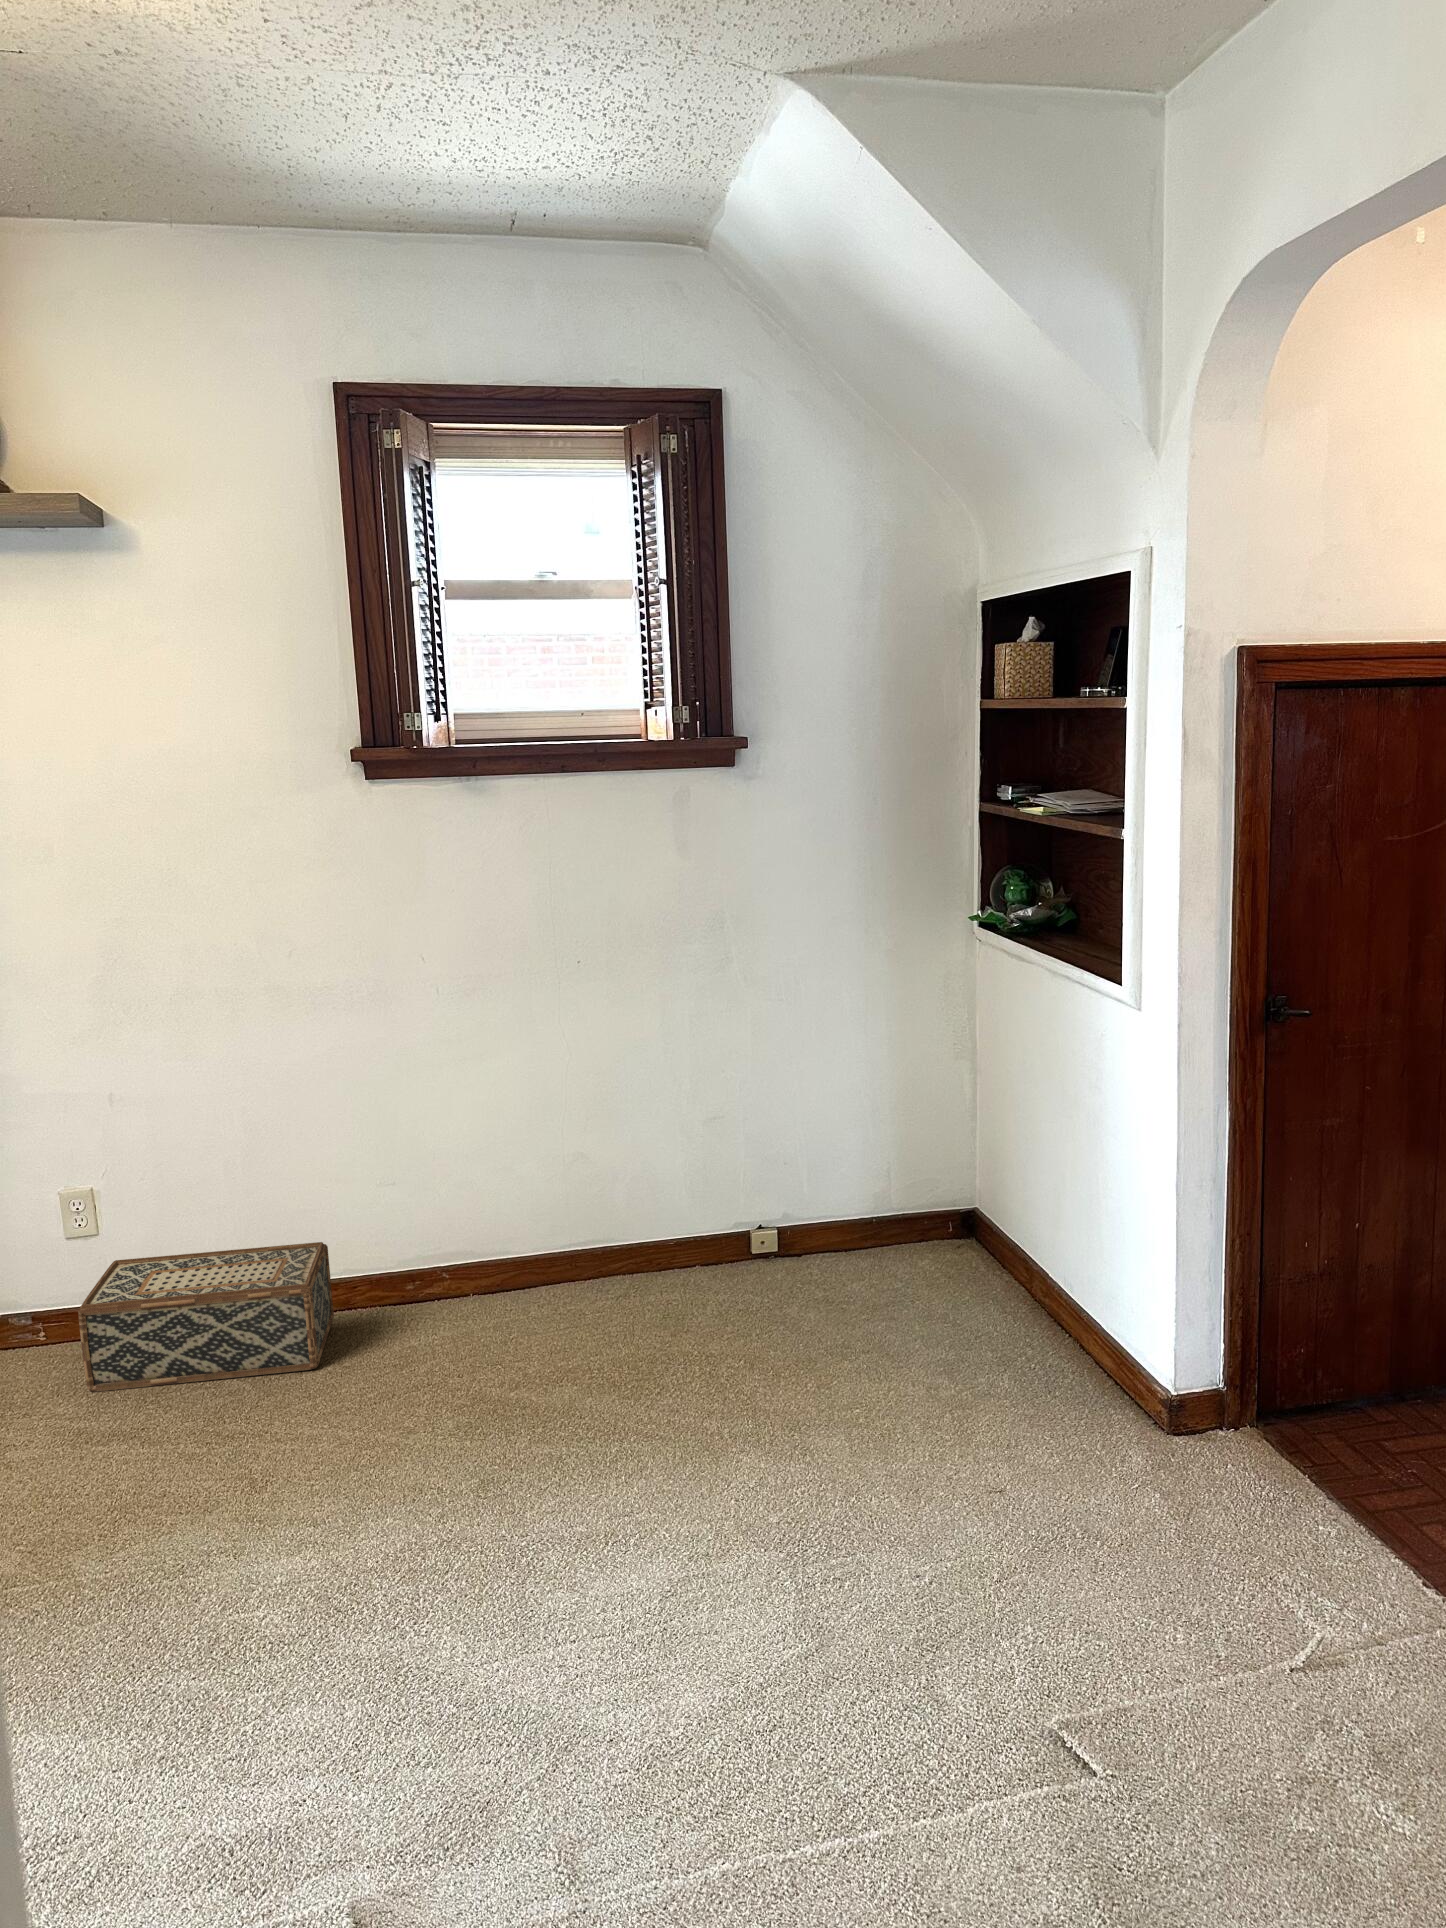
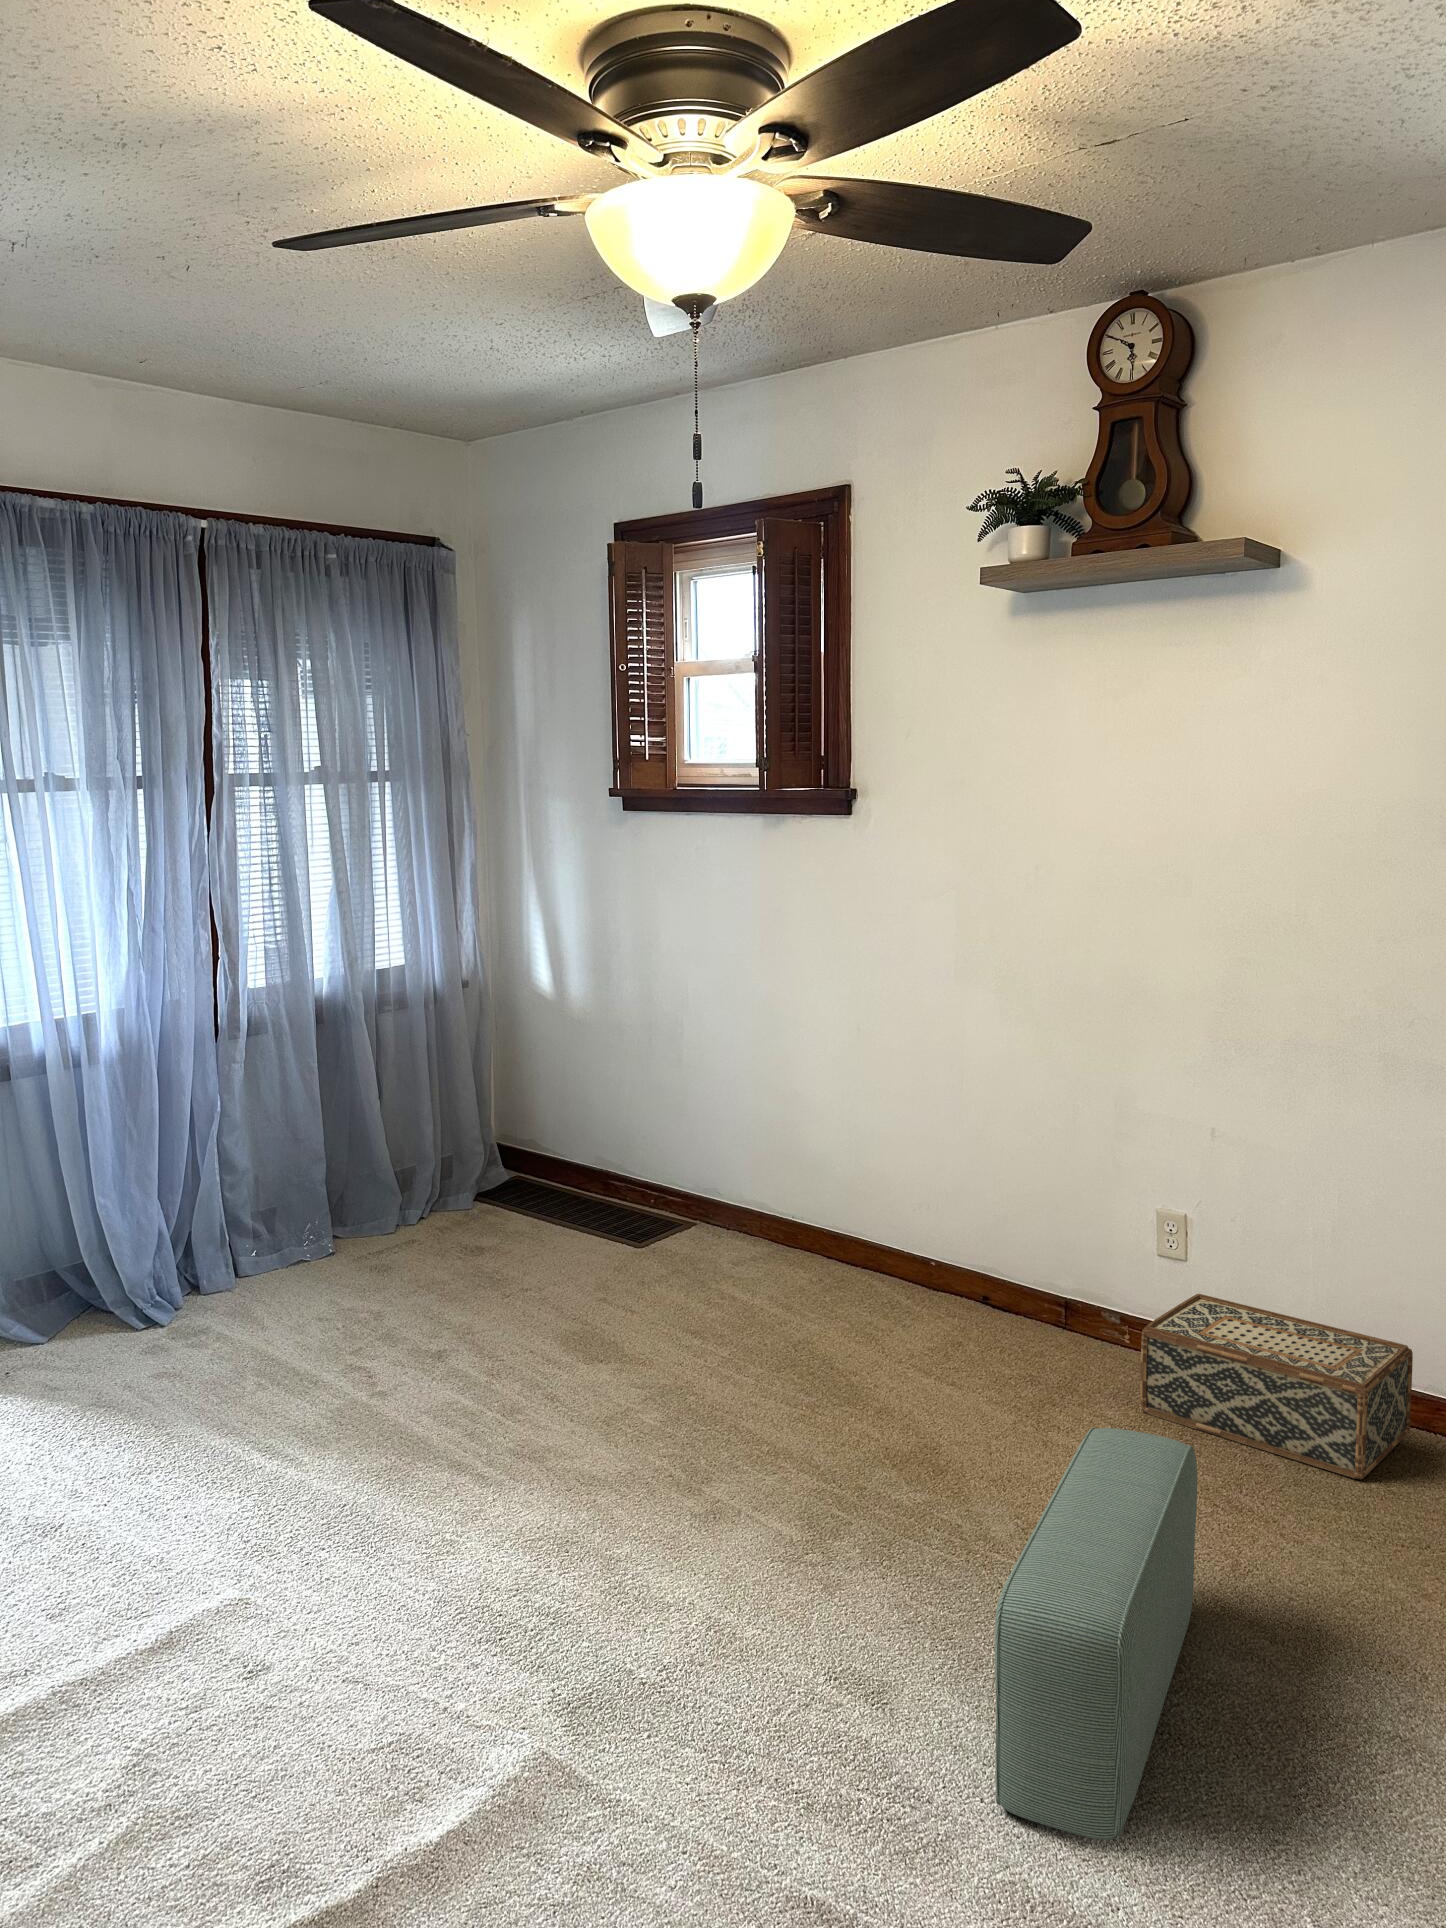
pouf: none [106,1381,278,1792] -> present [995,1428,1197,1840]

